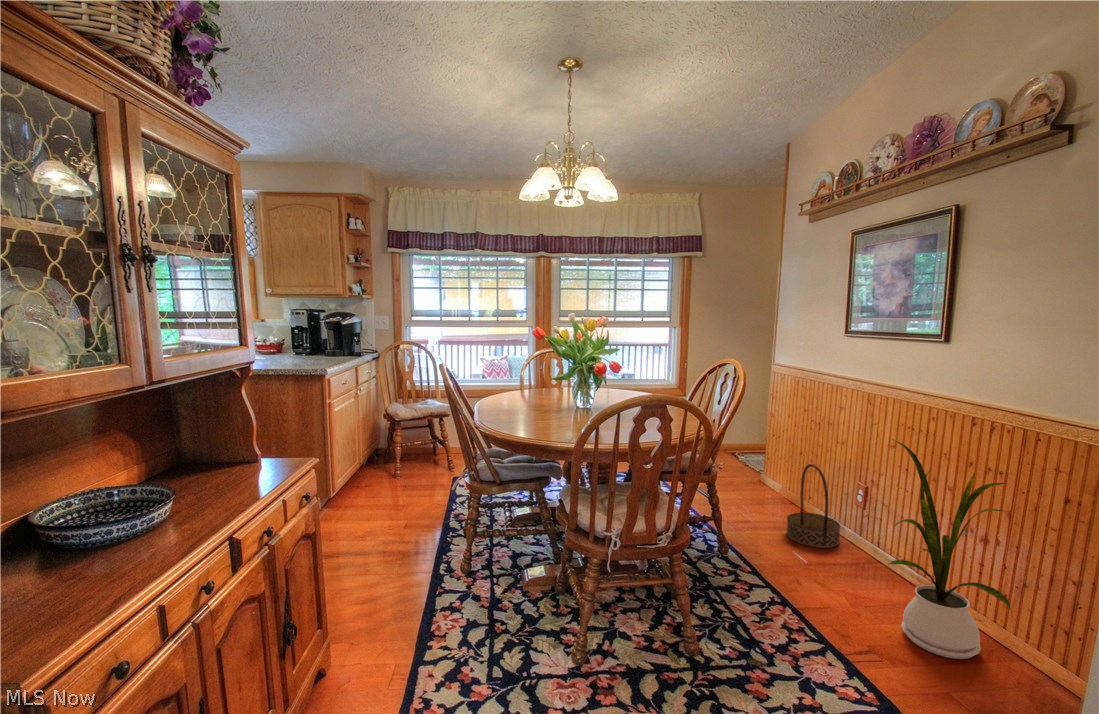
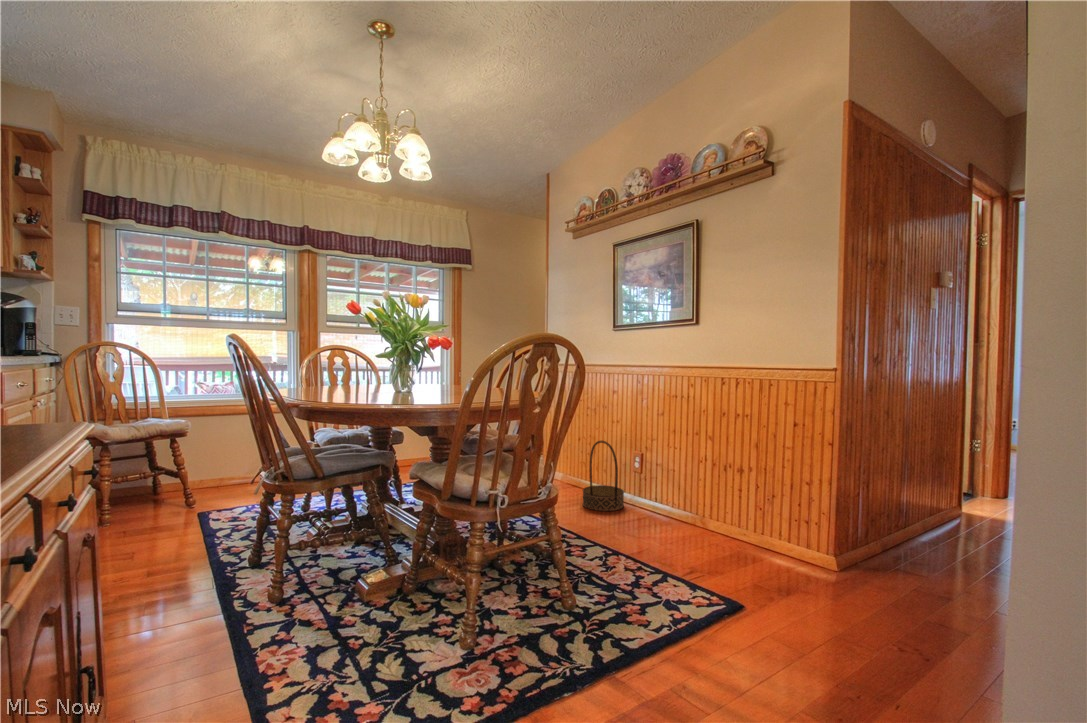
house plant: present [889,439,1011,659] -> none [676,399,772,561]

